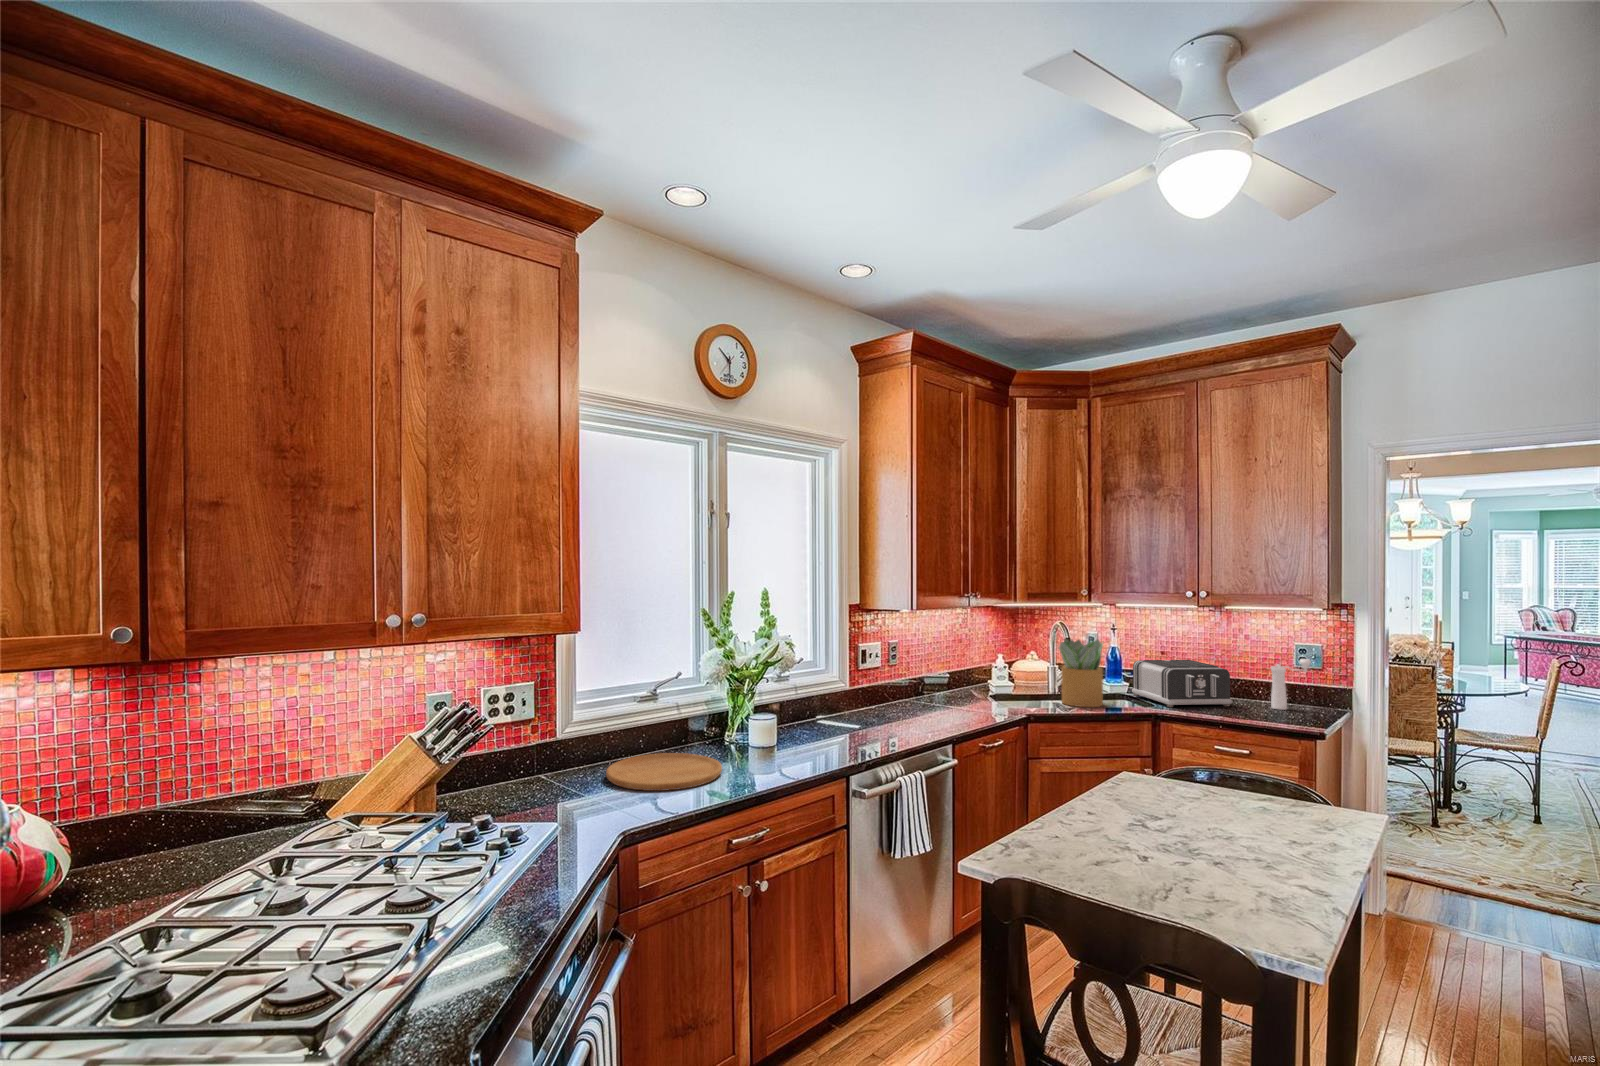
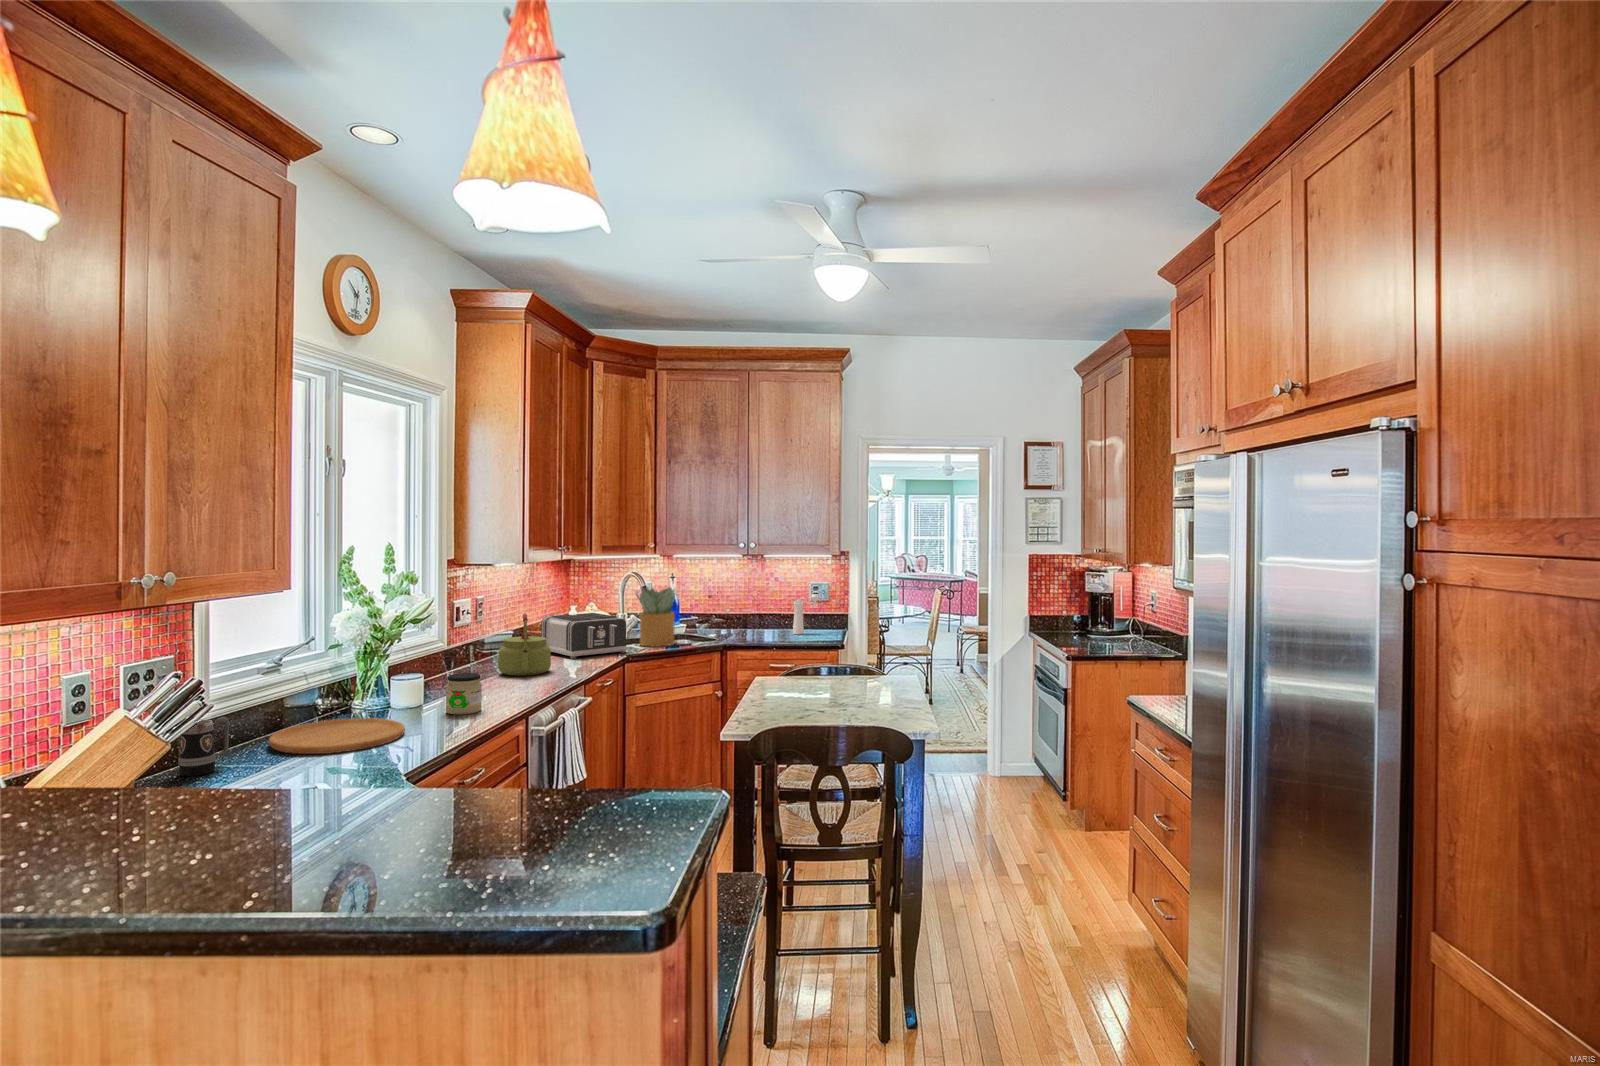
toaster: present [1132,660,1232,707] -> present [541,613,627,659]
kettle: none [883,661,935,726] -> present [498,614,551,676]
jar: none [781,721,815,765] -> present [446,673,482,715]
mug: none [520,742,561,793] -> present [179,717,230,776]

